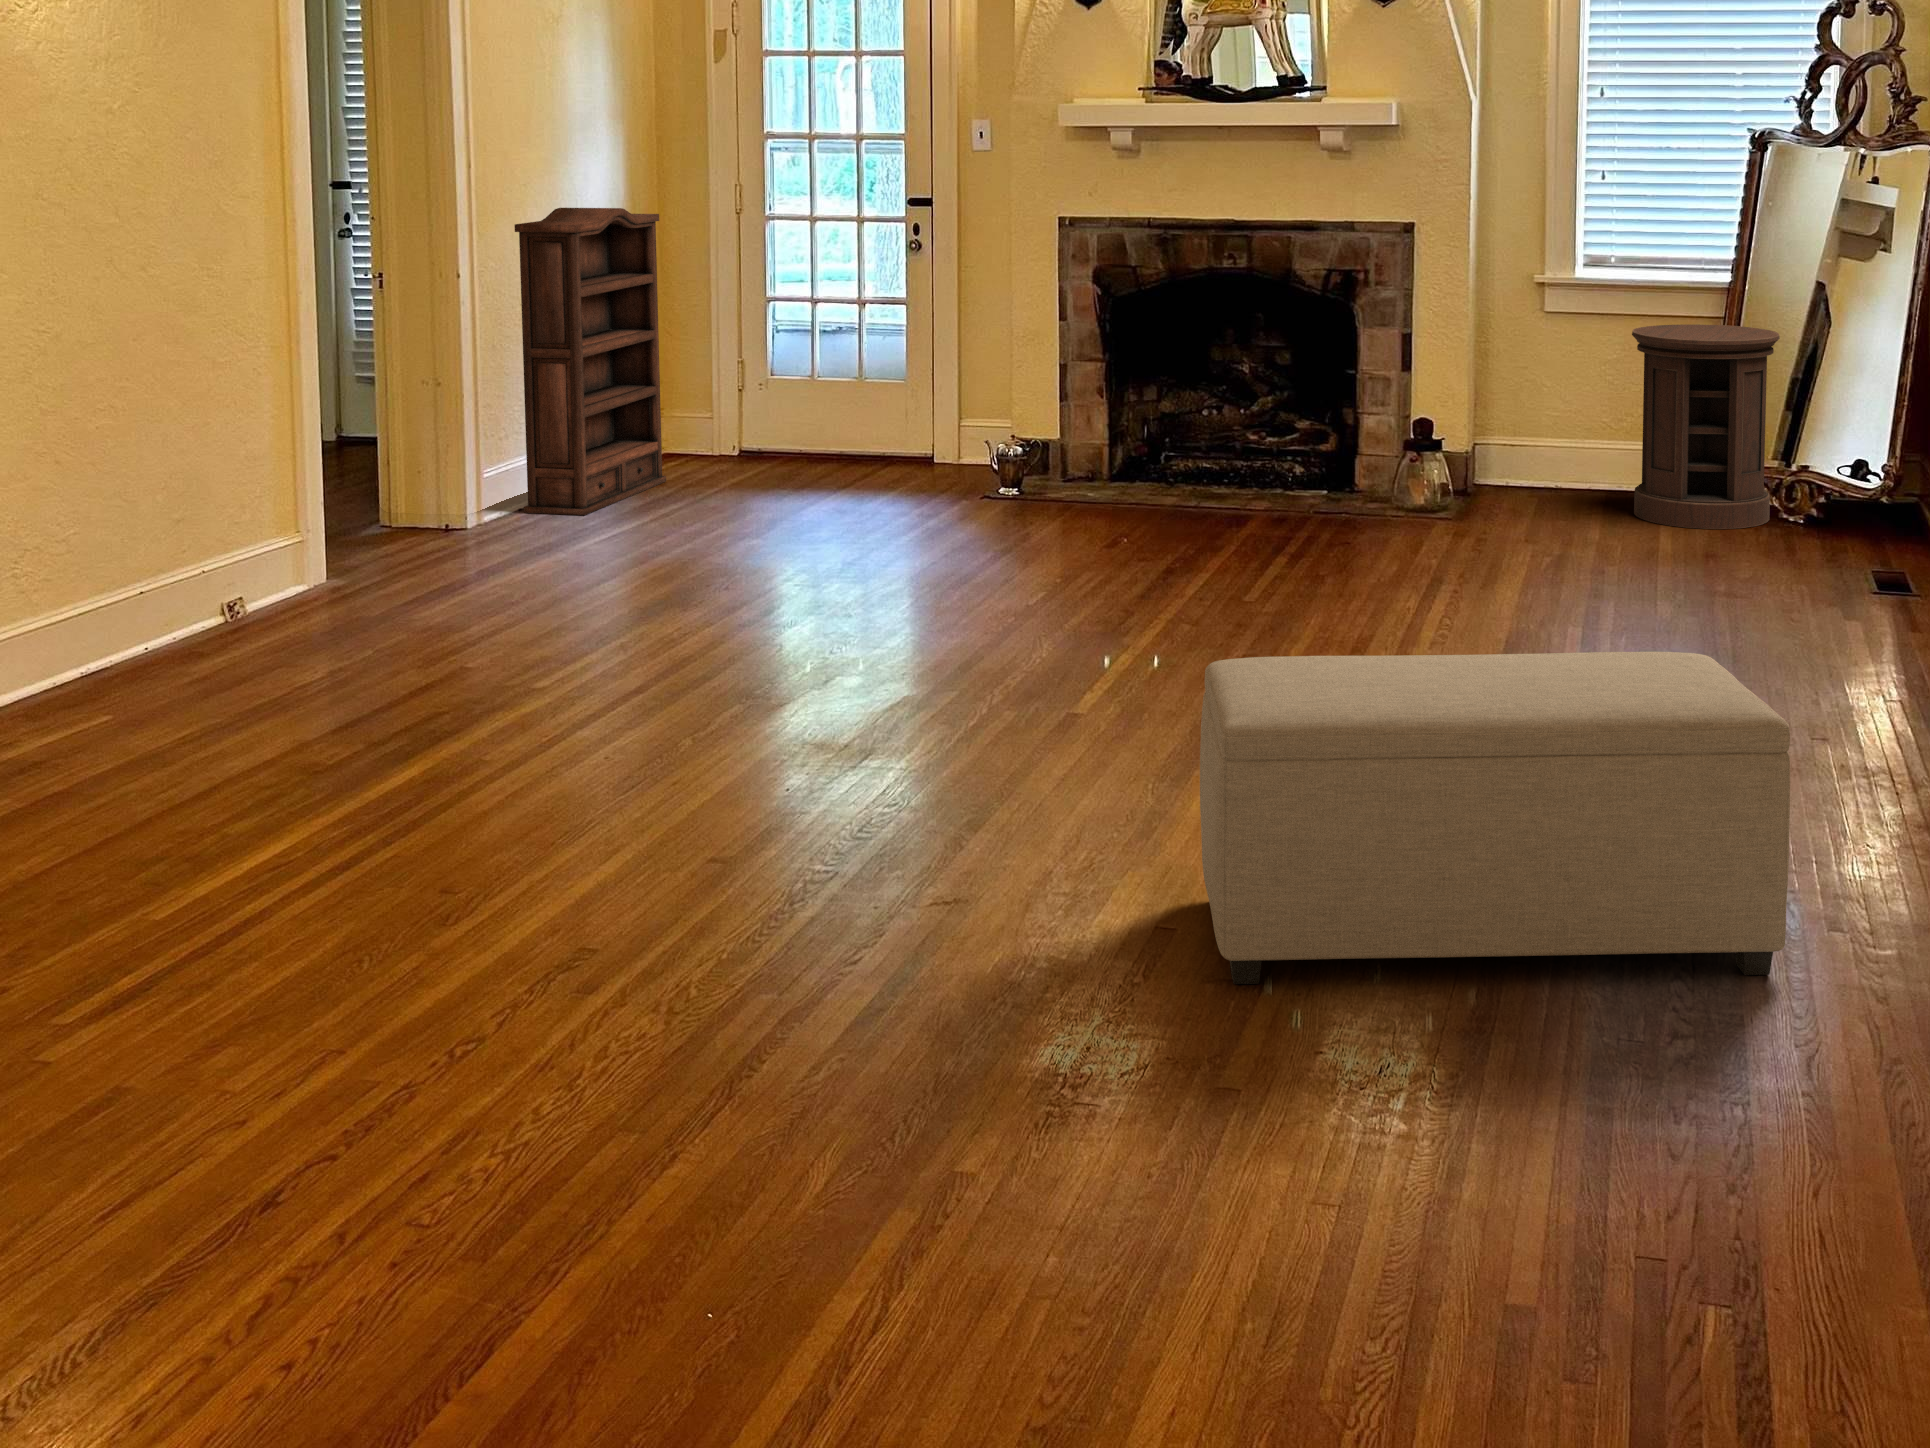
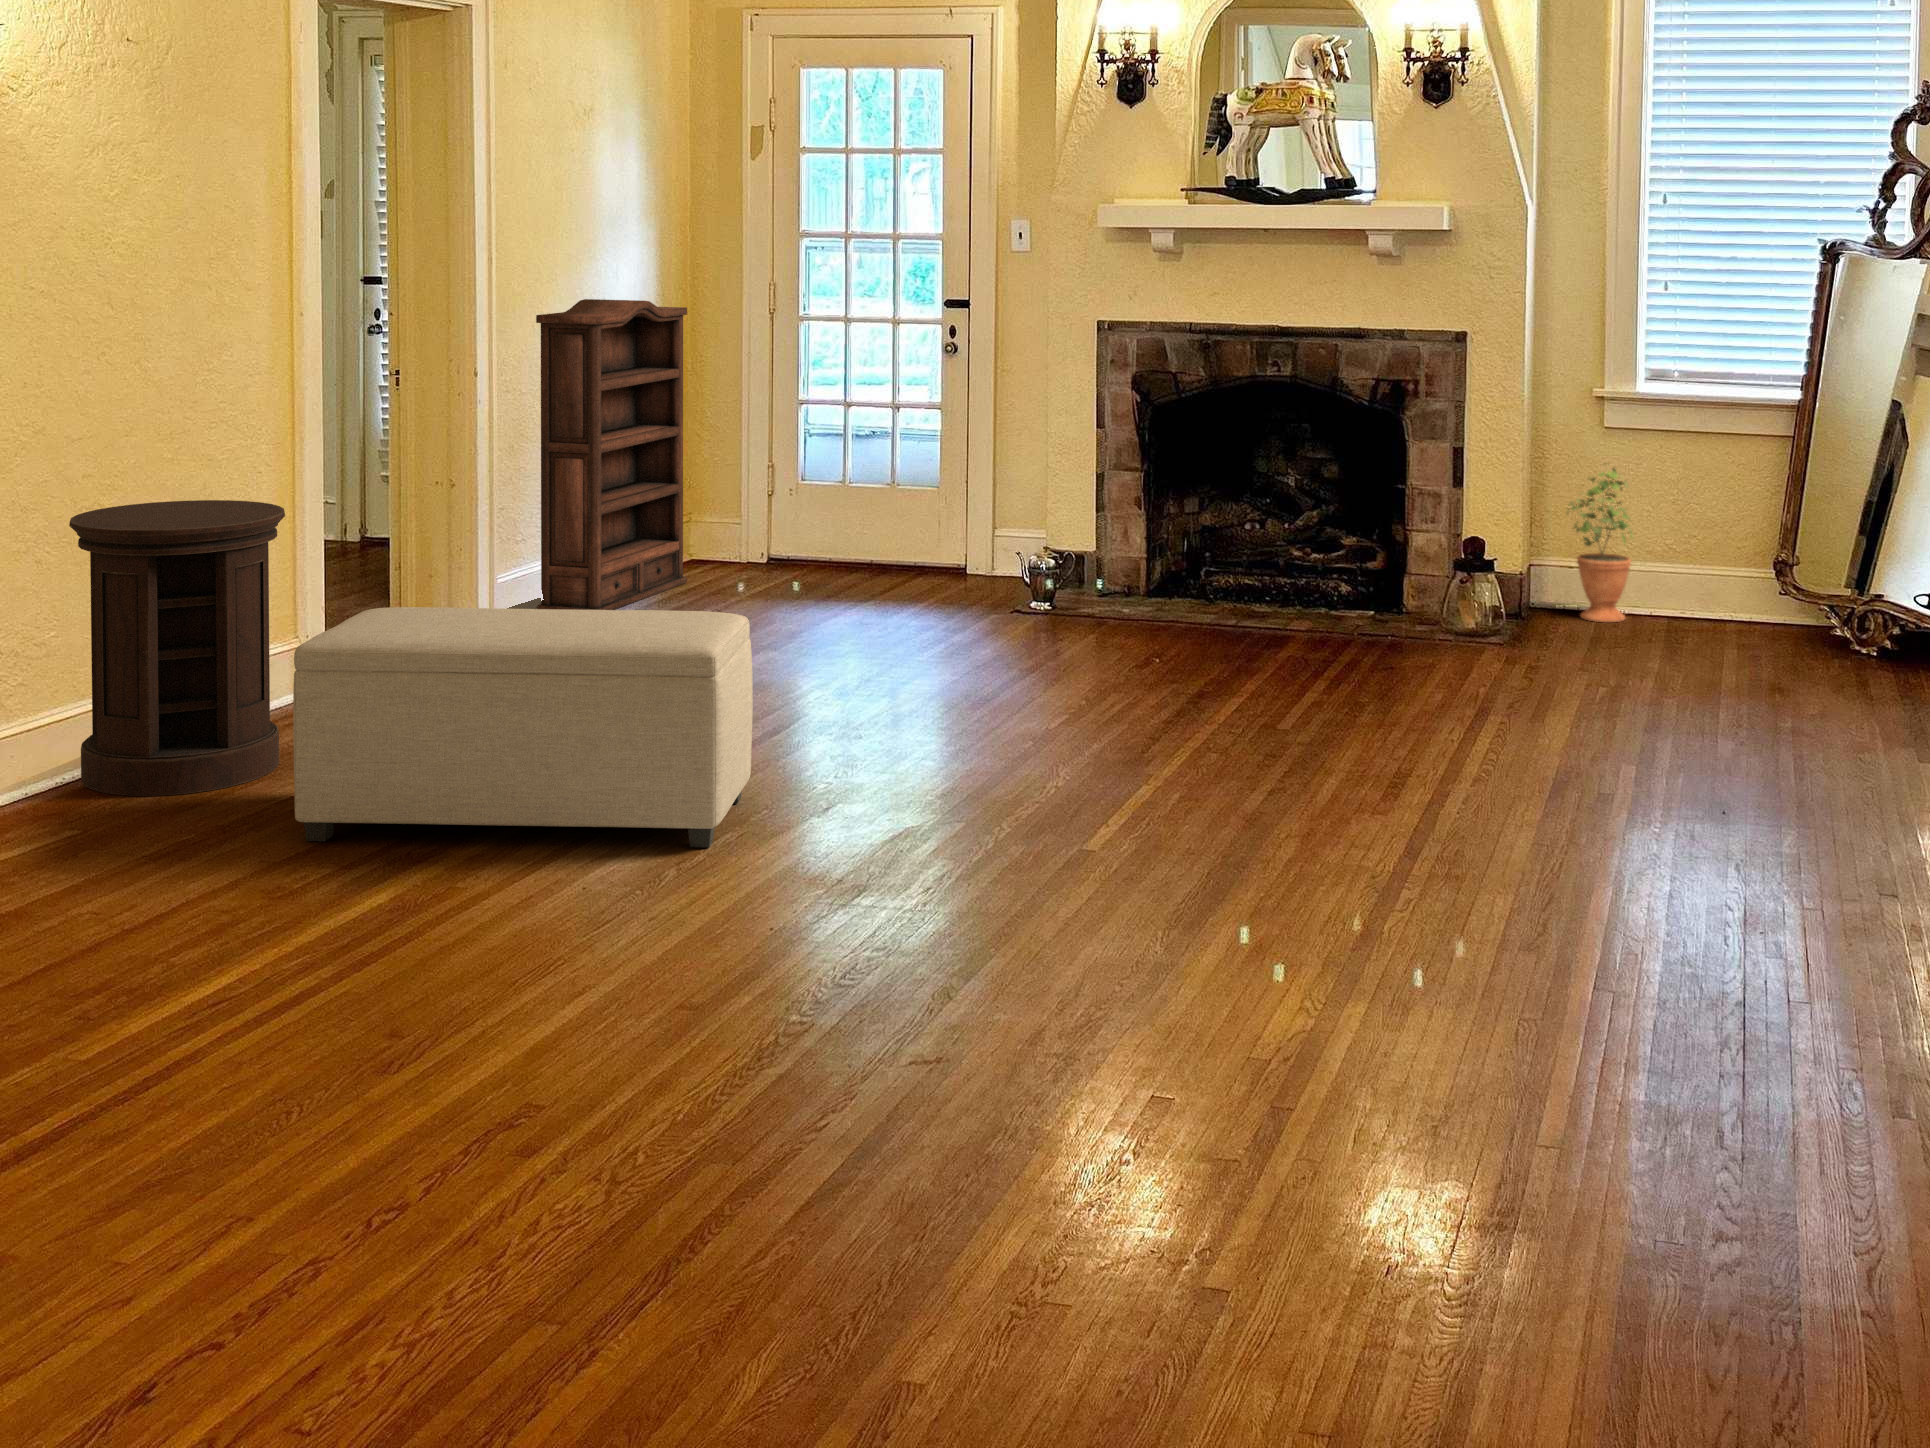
side table: present [1632,324,1780,529] -> present [69,500,285,796]
potted plant: none [1513,347,1578,497] -> present [1566,468,1633,622]
ottoman: present [1200,652,1790,984] -> present [293,607,753,848]

